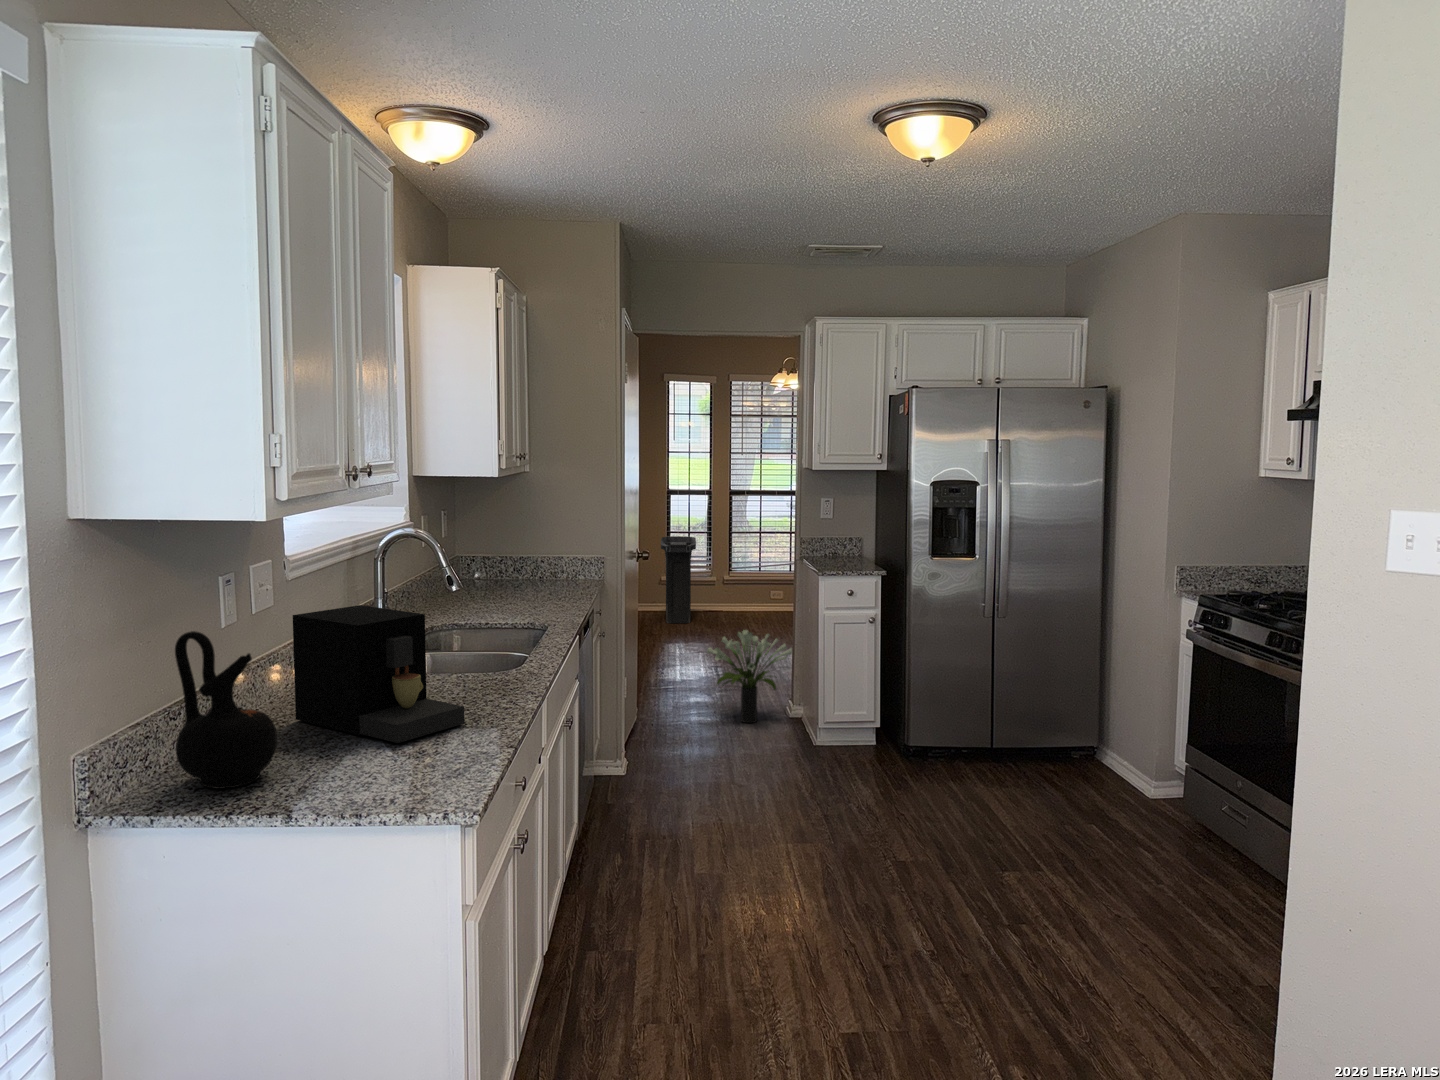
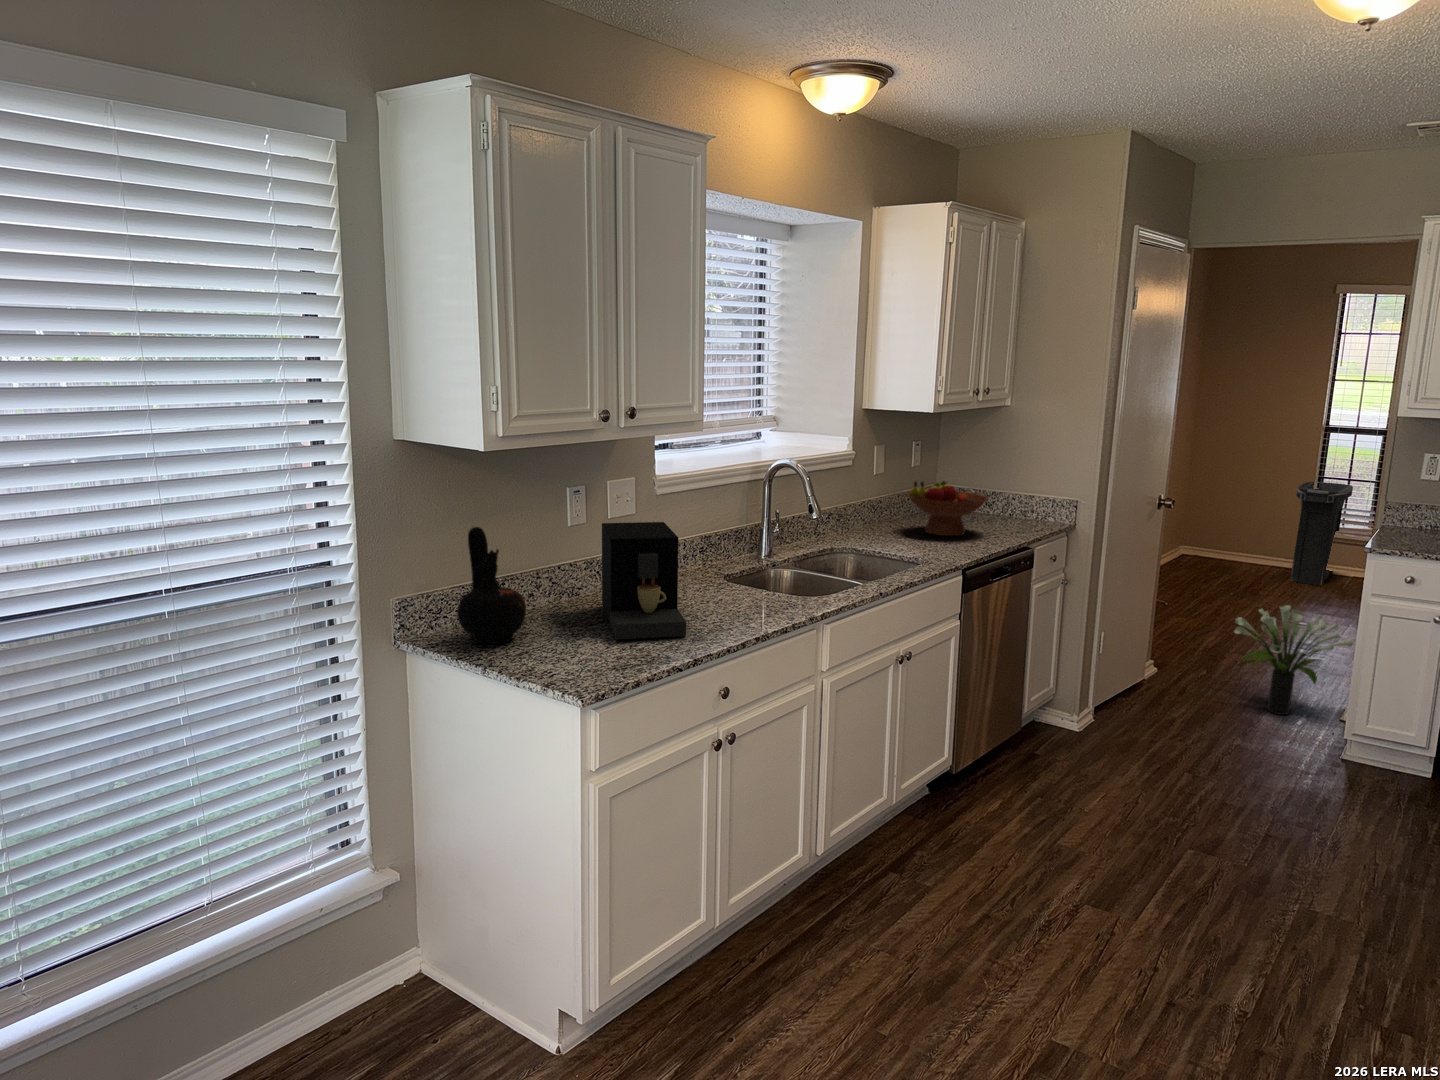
fruit bowl: none [471,547,555,602] -> present [907,481,988,536]

